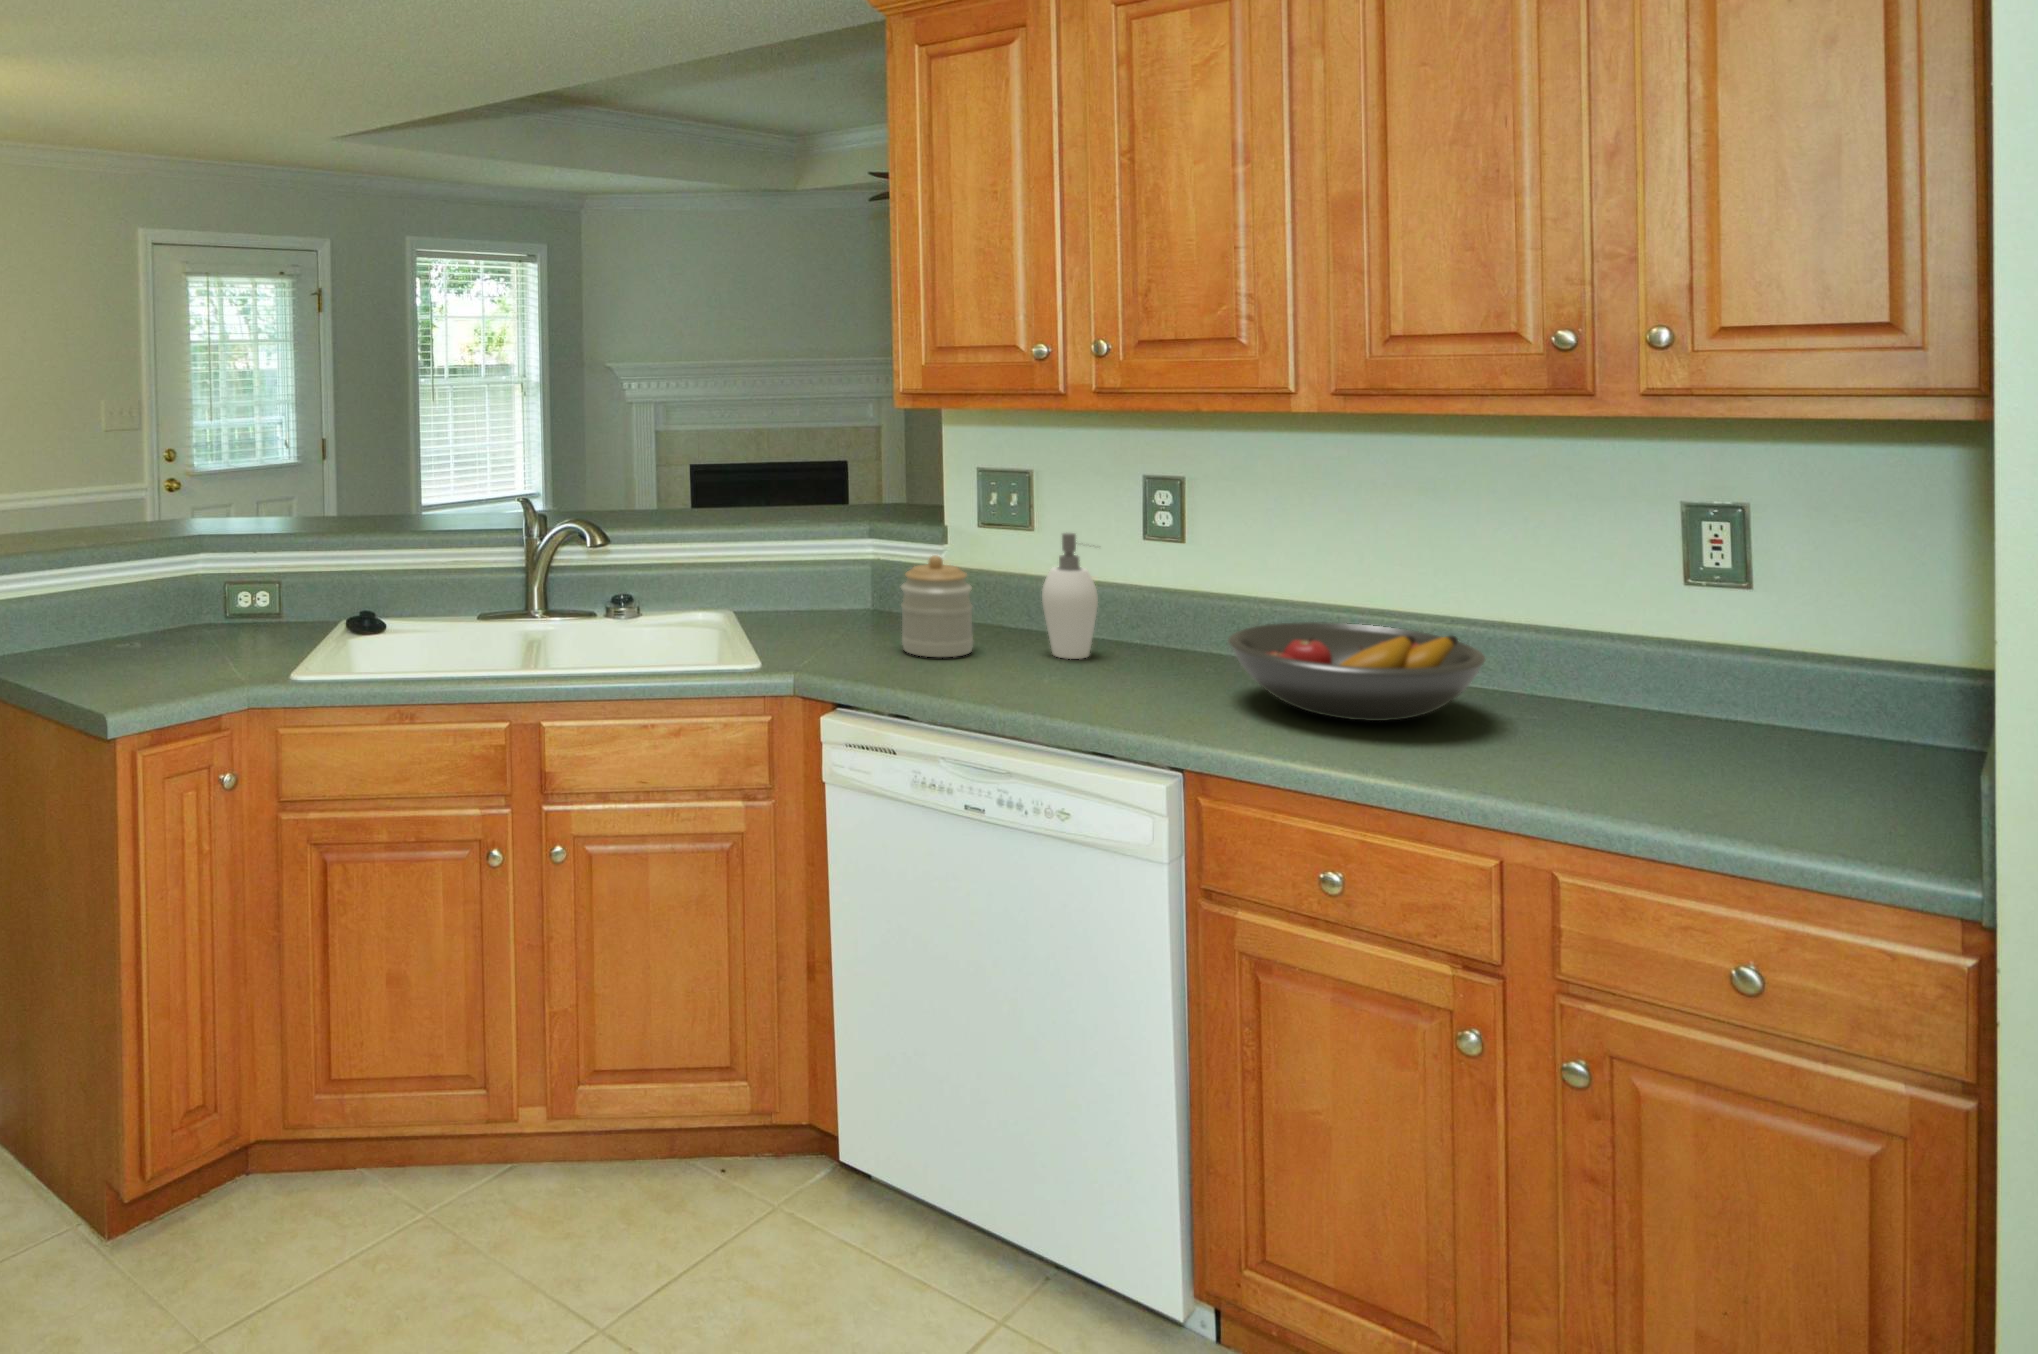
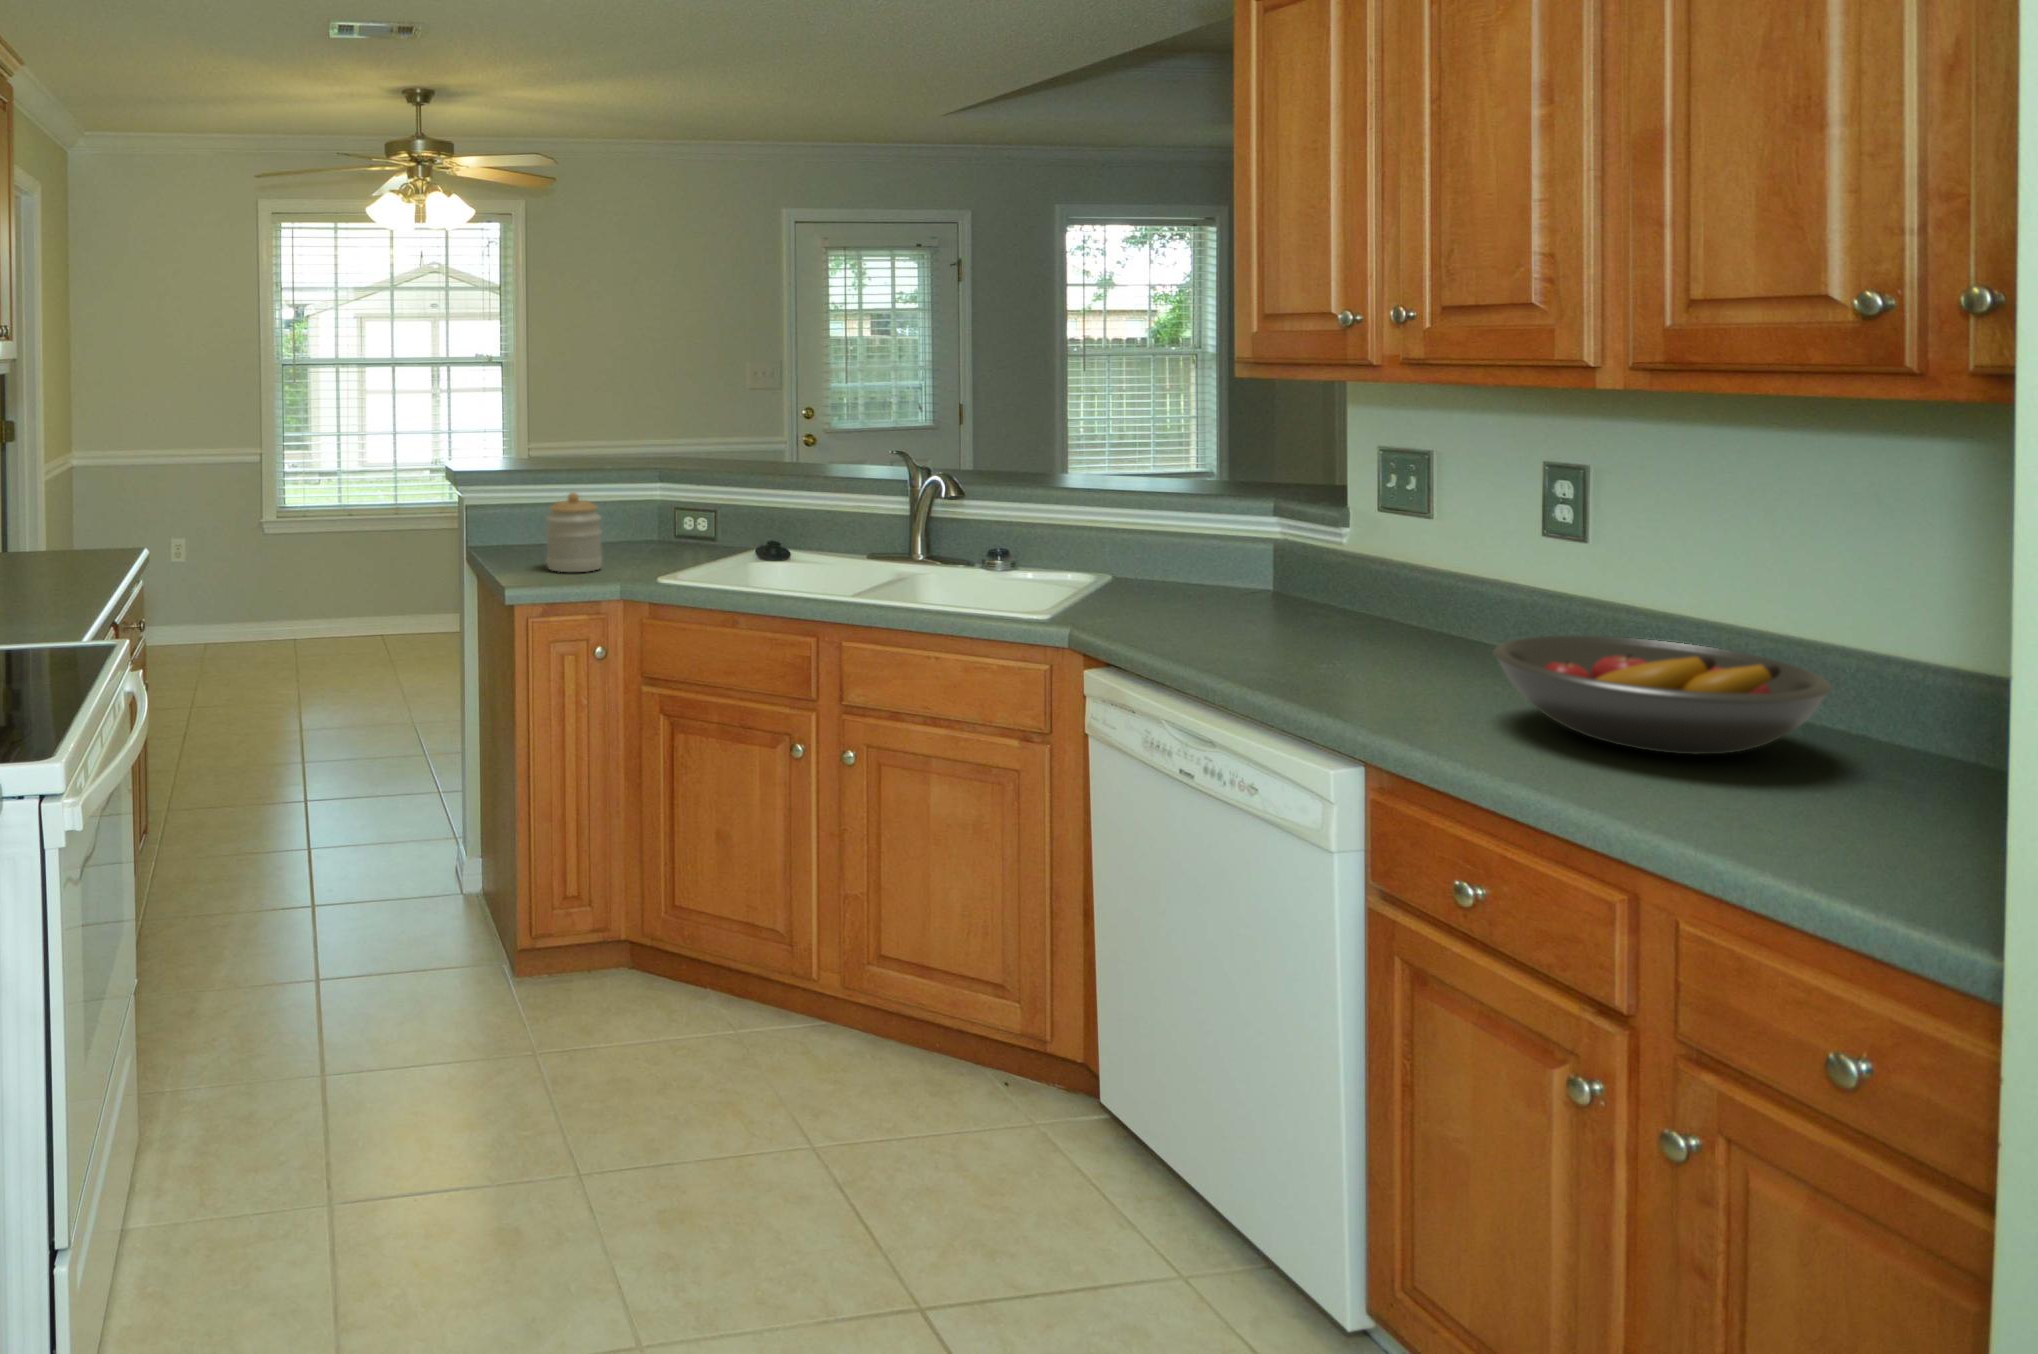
soap dispenser: present [1042,533,1098,659] -> none [1373,518,1442,657]
jar: present [901,555,973,657] -> present [546,492,602,572]

